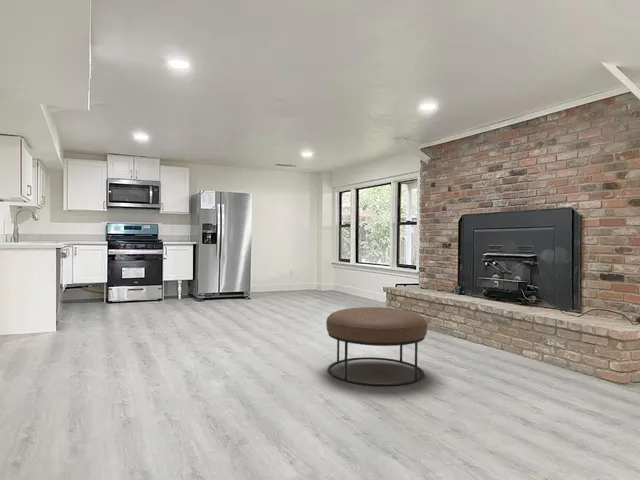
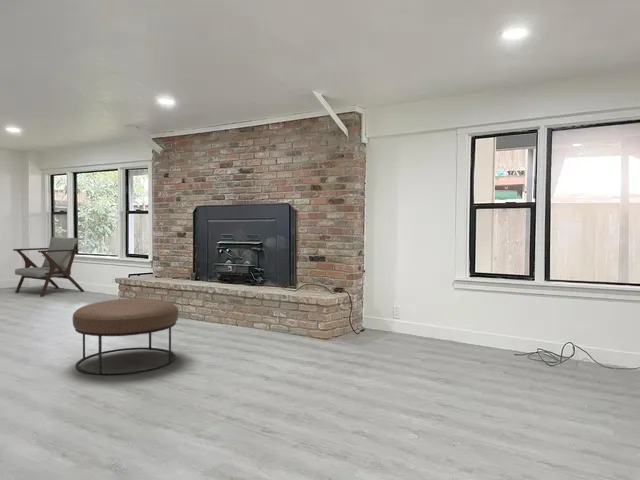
lounge chair: none [309,247,362,299] -> present [13,237,84,297]

